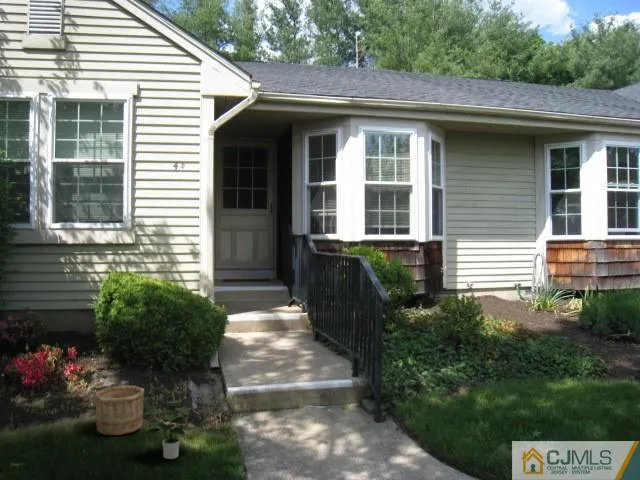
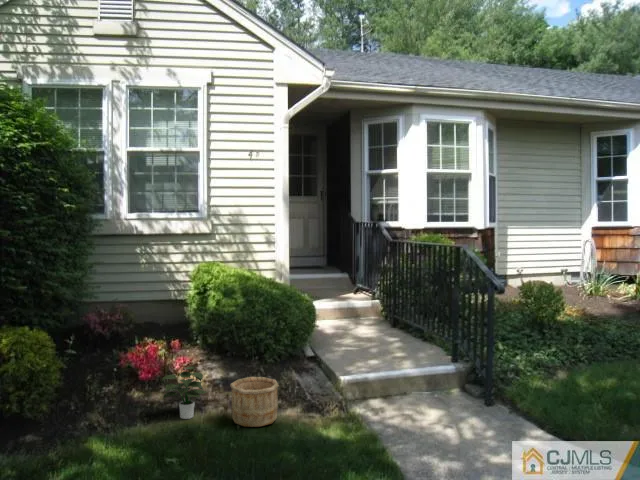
potted plant: present [144,400,195,459] -> present [162,367,207,419]

